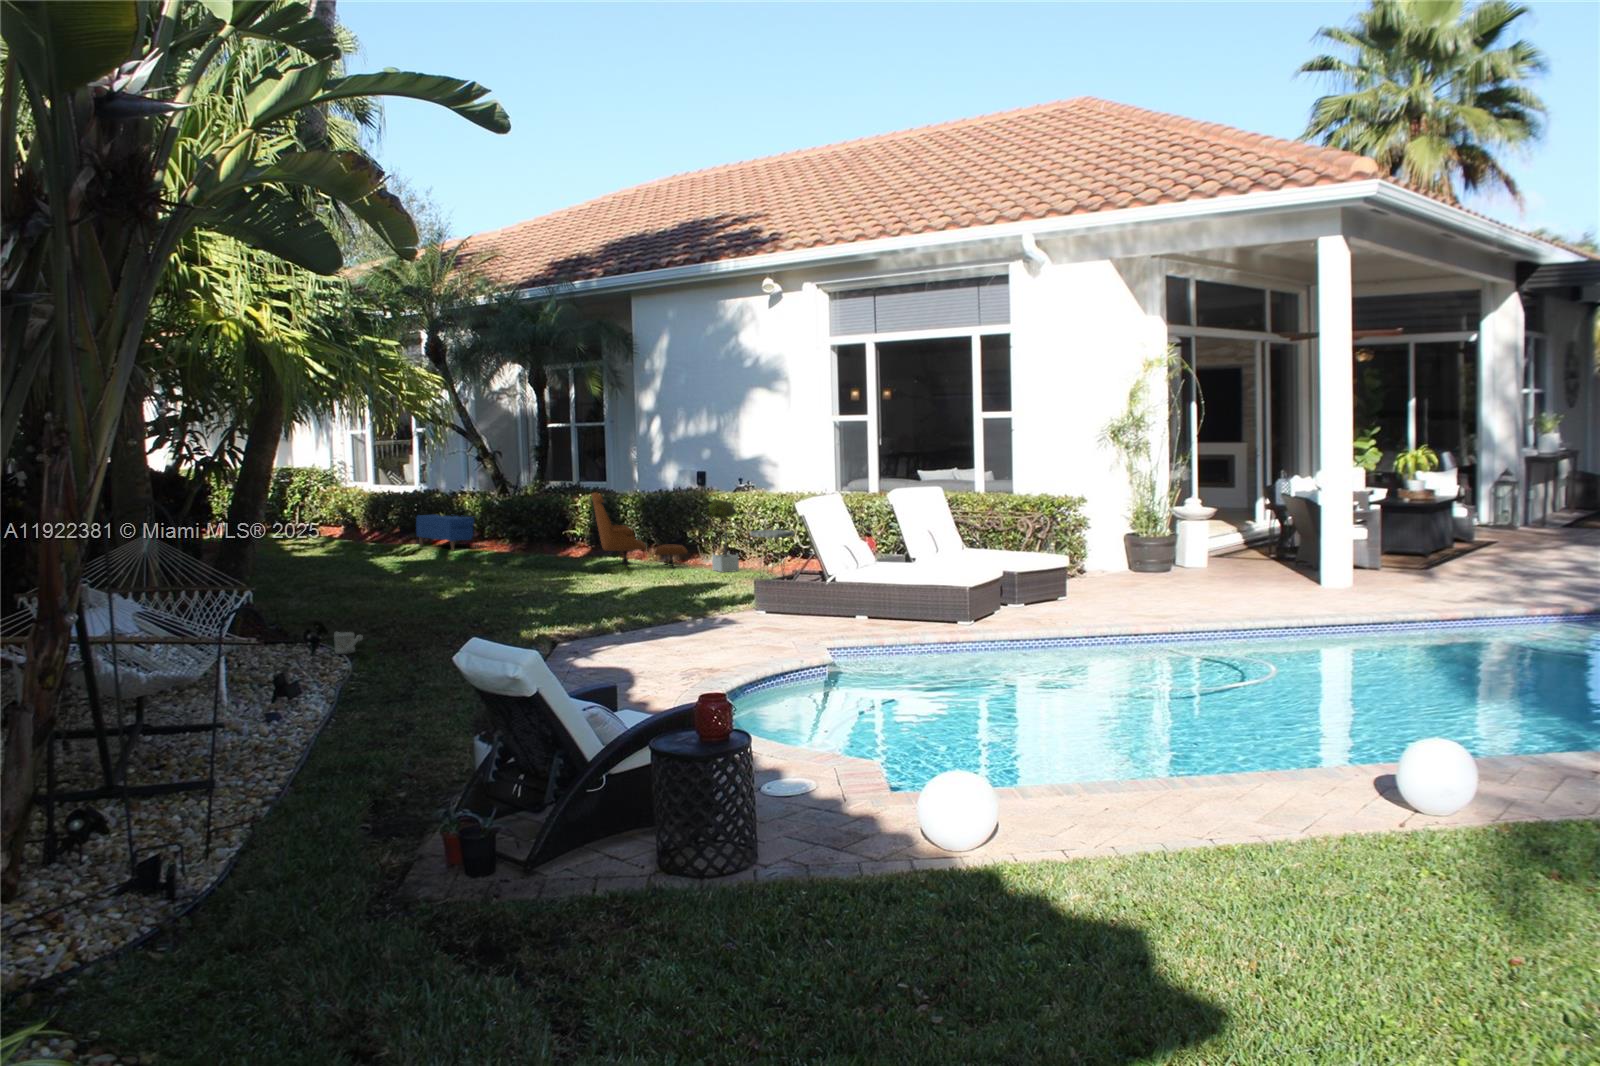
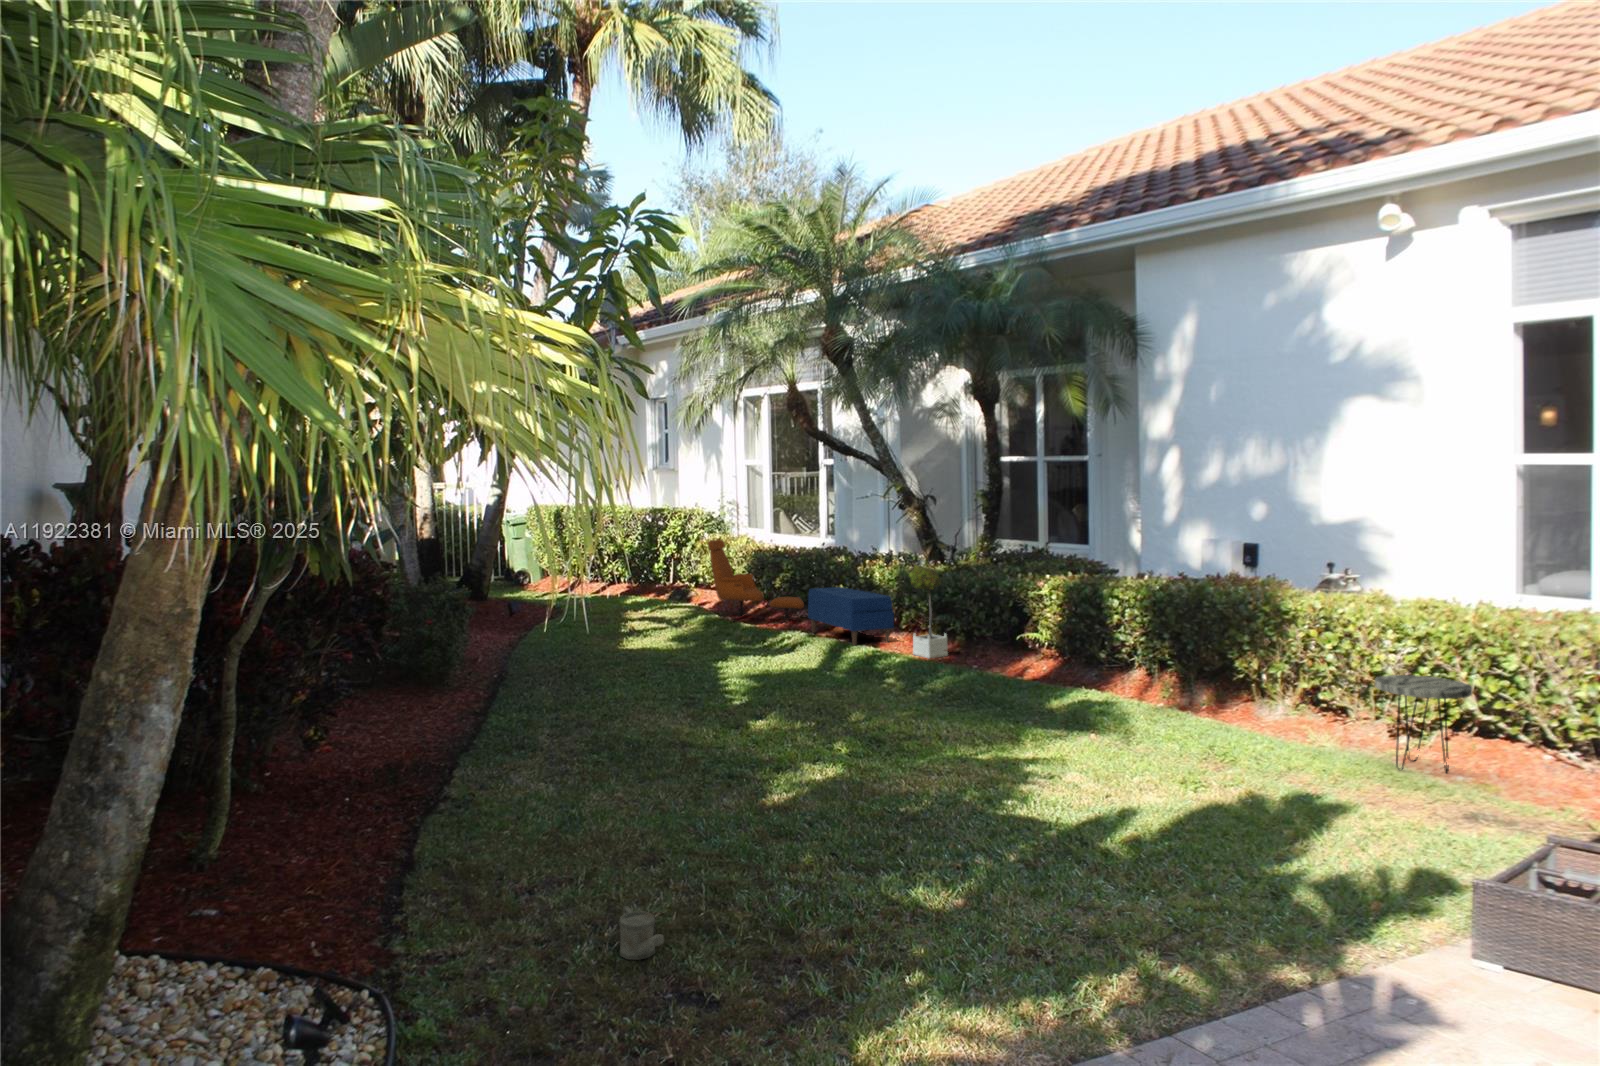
lounge chair: present [592,492,688,570] -> present [708,539,804,621]
potted tree: present [709,499,739,572] -> present [909,565,948,658]

